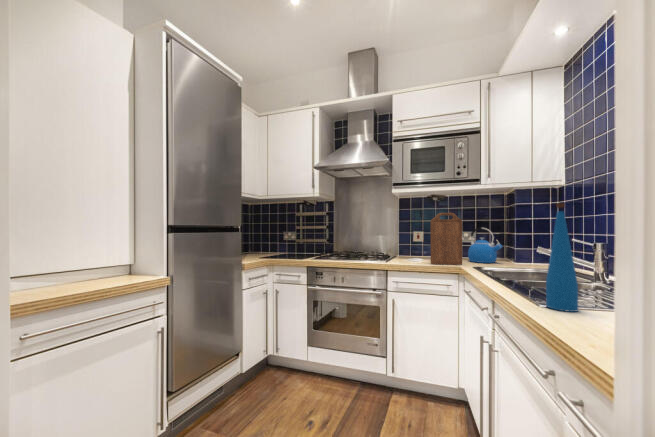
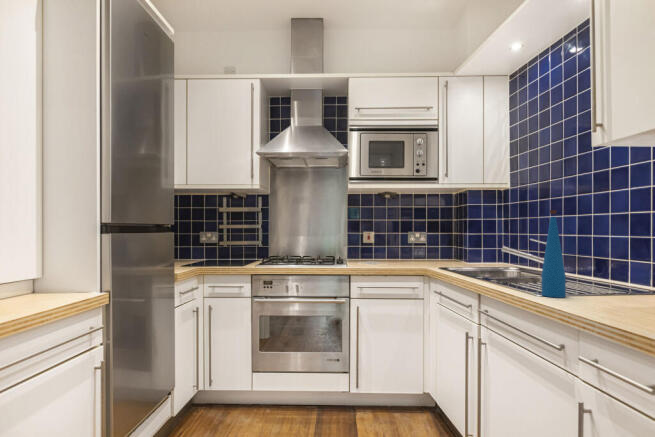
cutting board: present [430,213,462,265] -> none [395,212,424,267]
kettle: present [468,227,502,263] -> none [424,227,457,263]

